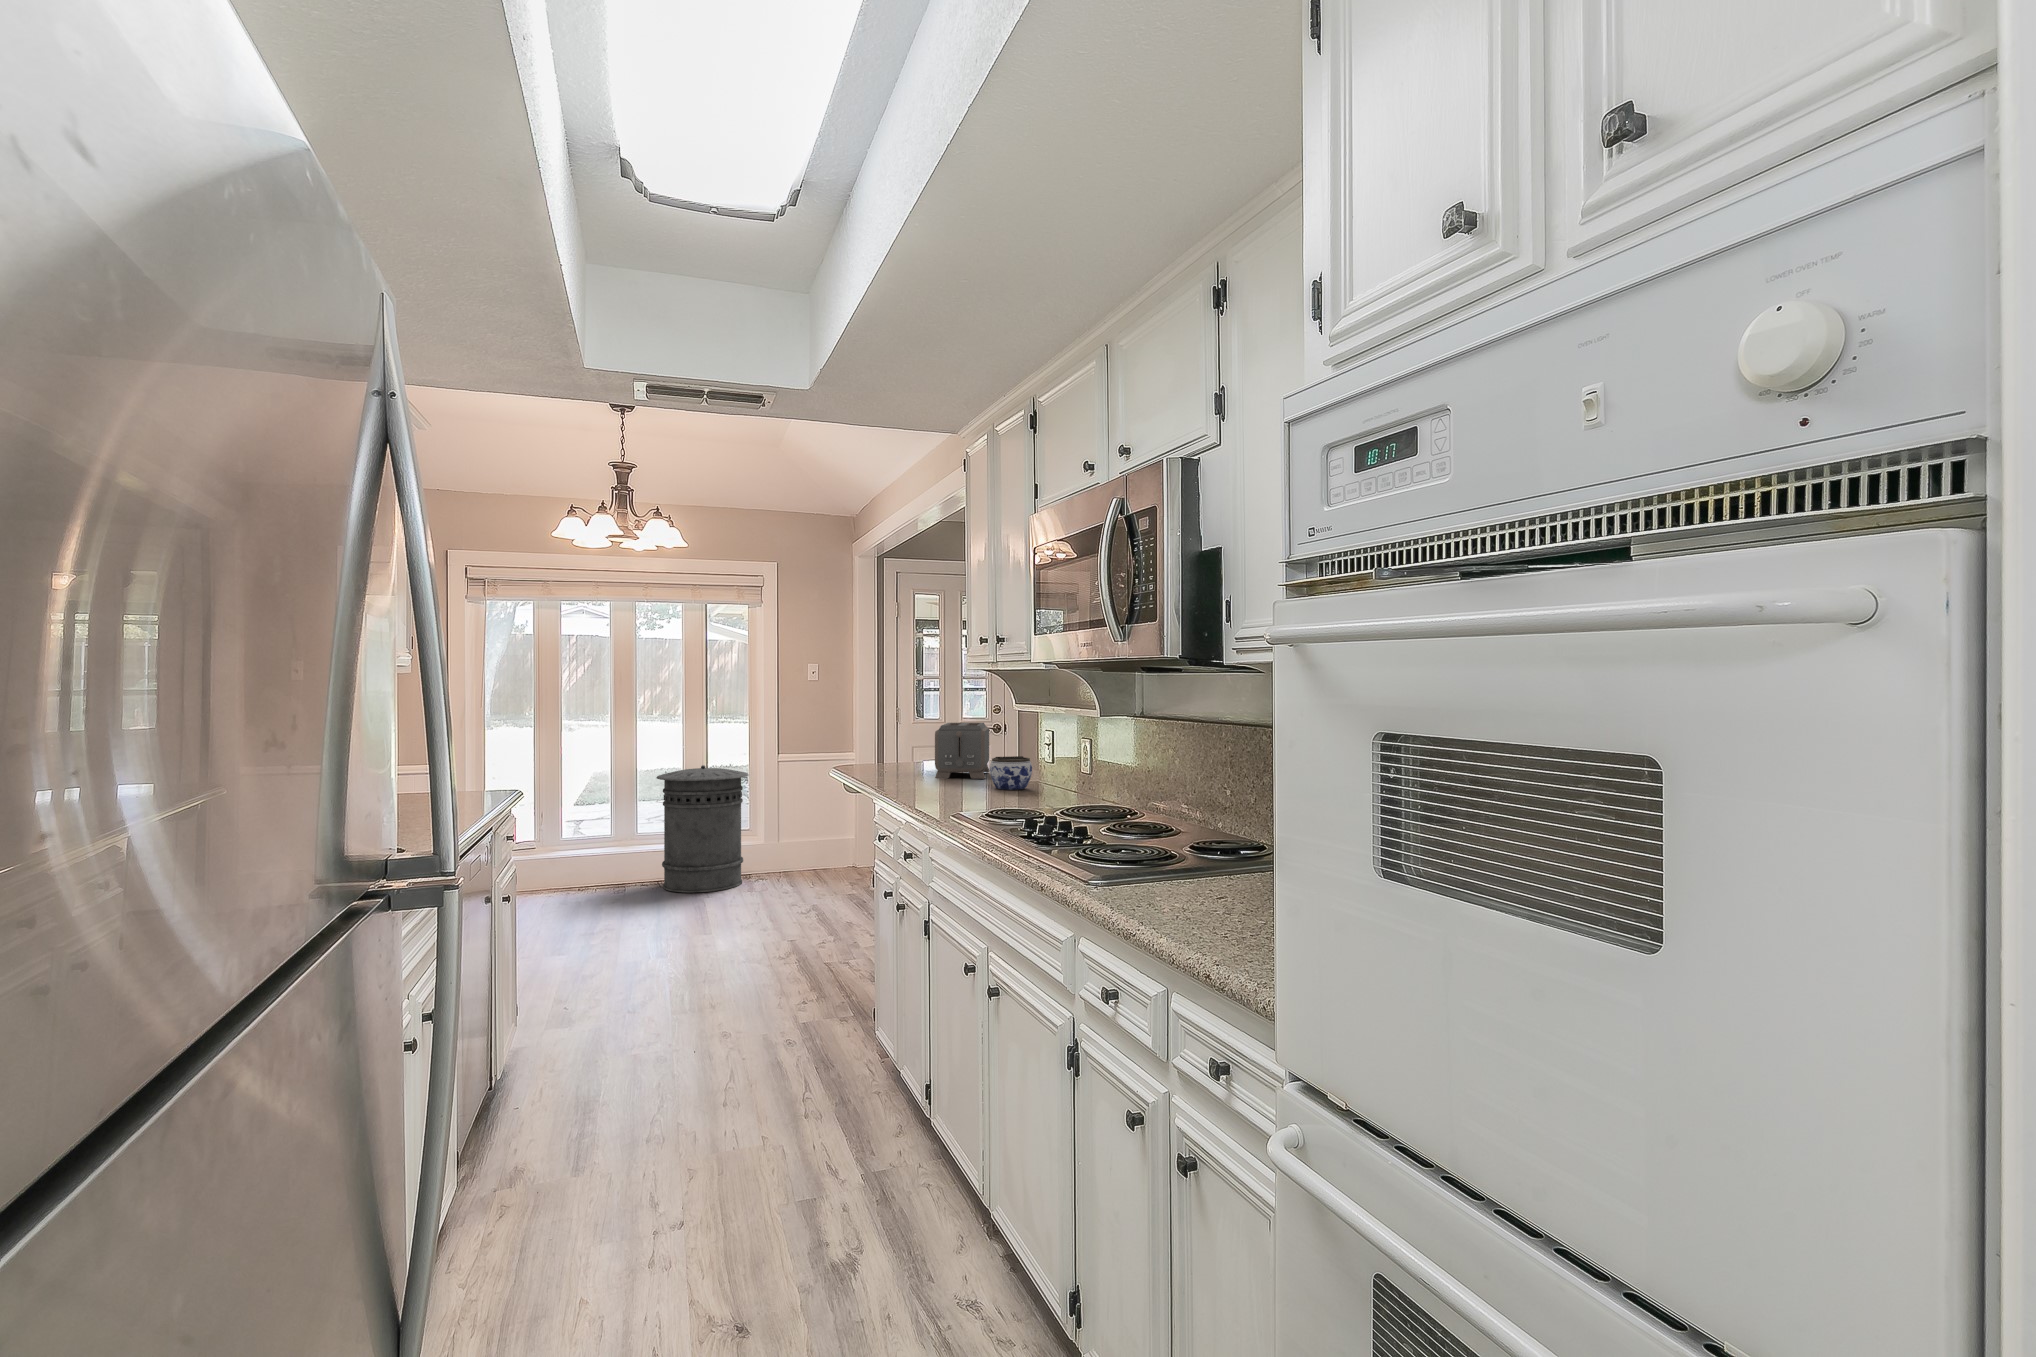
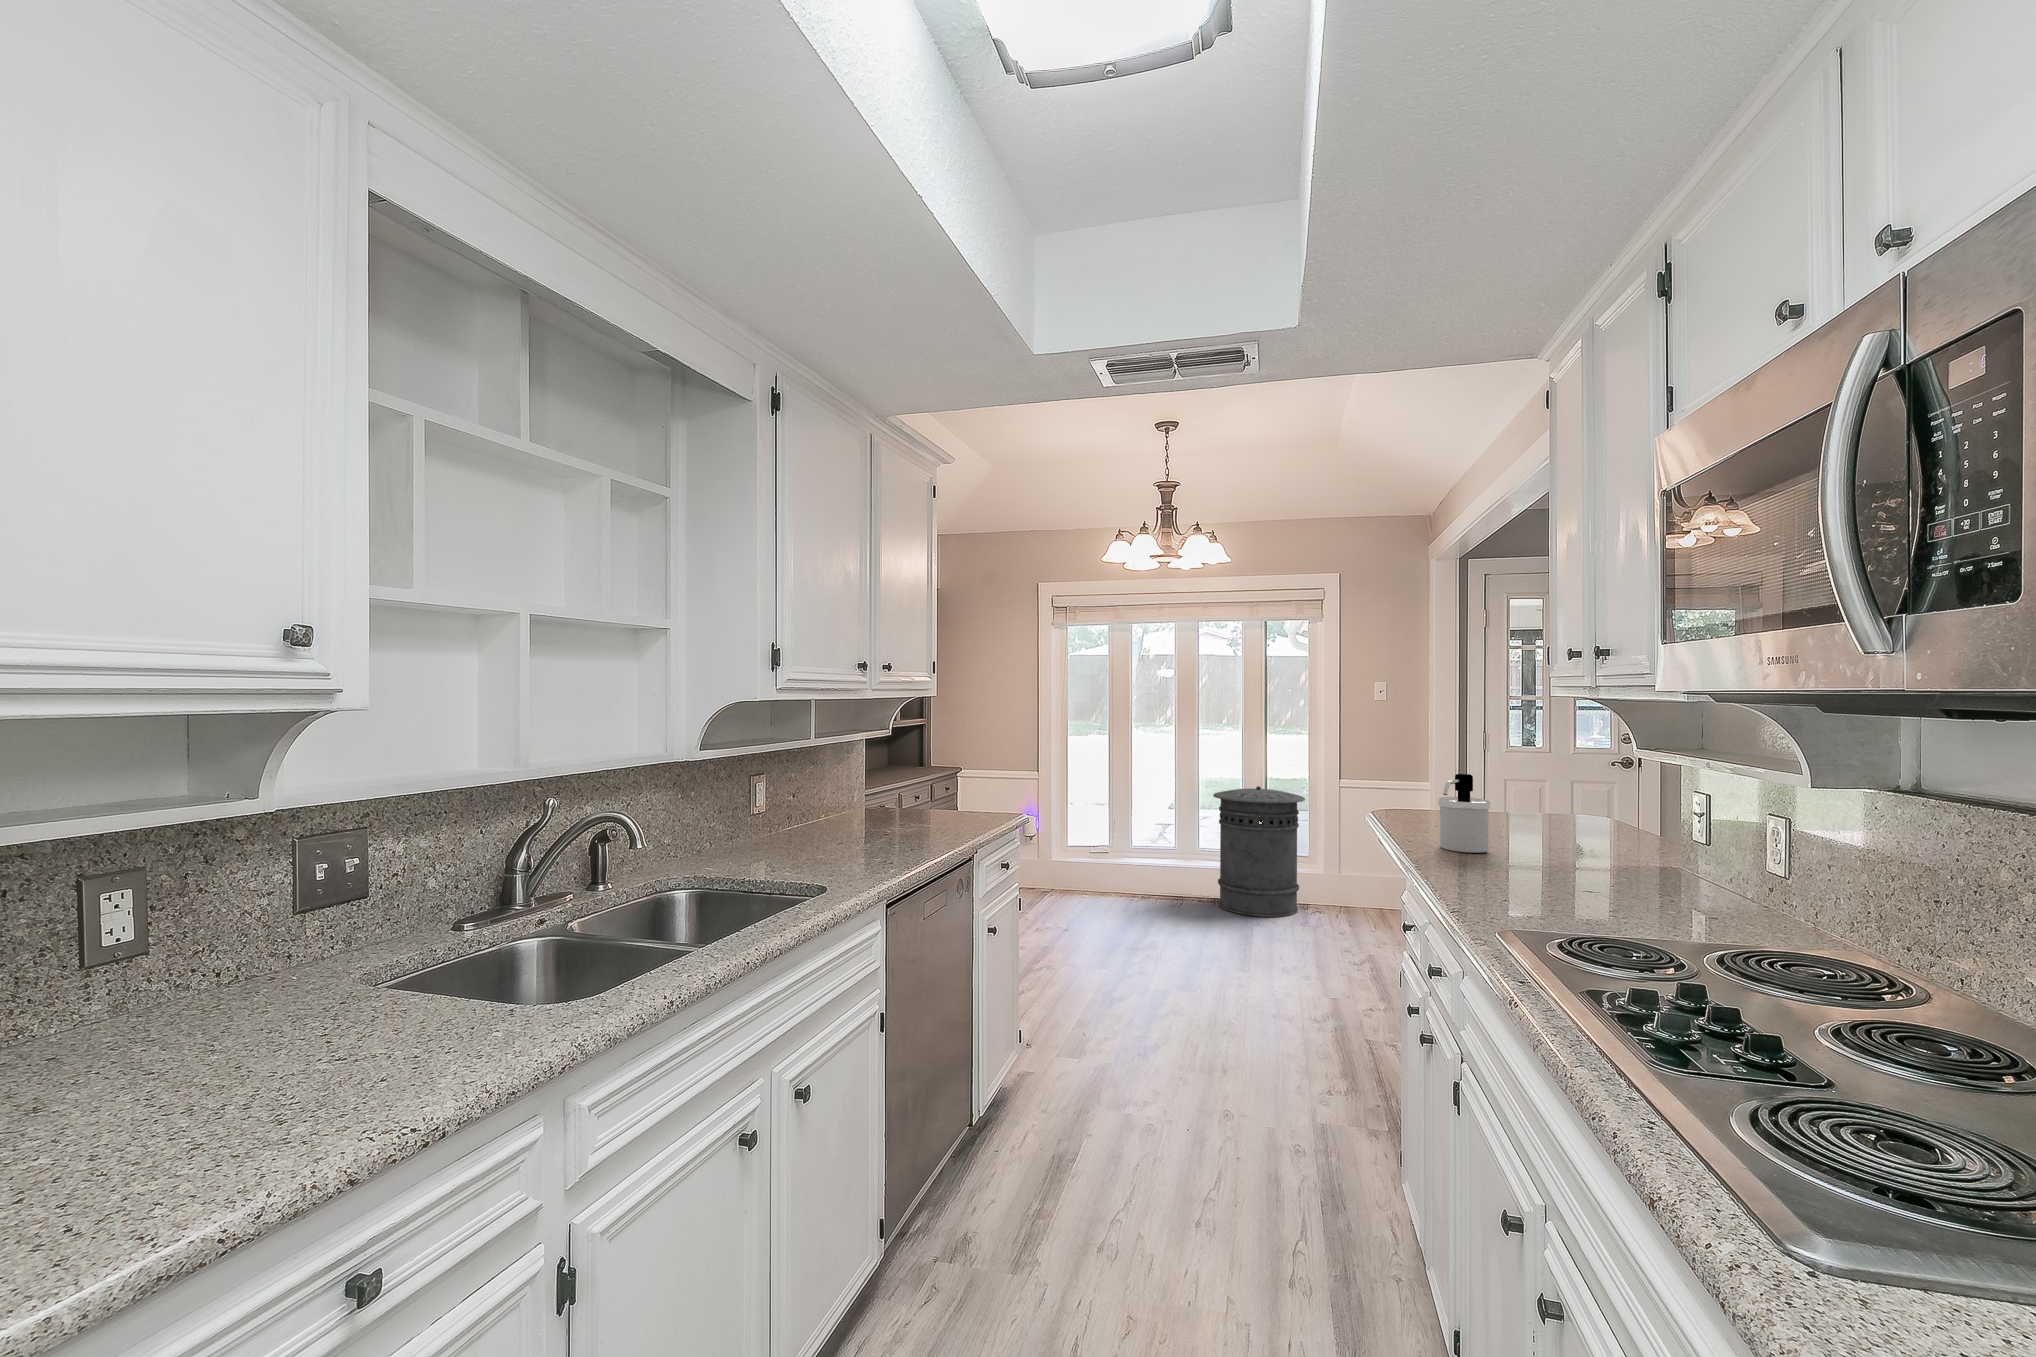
toaster: present [935,723,989,779] -> none [1502,767,1596,853]
soap dispenser: none [897,727,931,784] -> present [1438,774,1490,853]
jar: present [990,756,1032,790] -> none [1587,828,1666,883]

